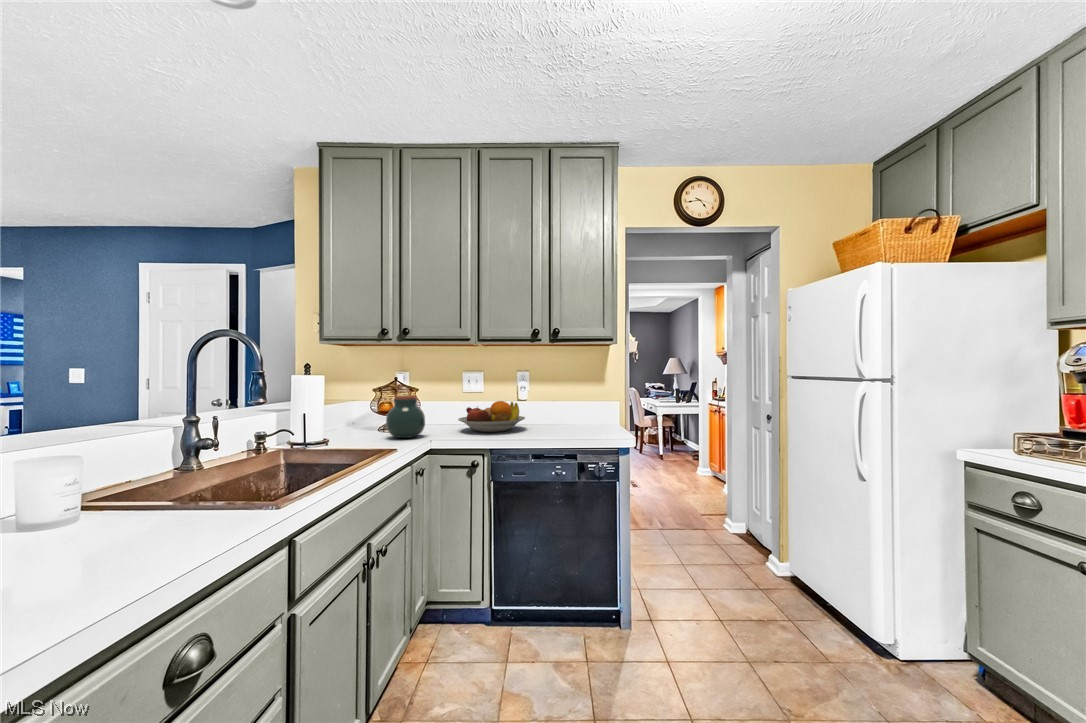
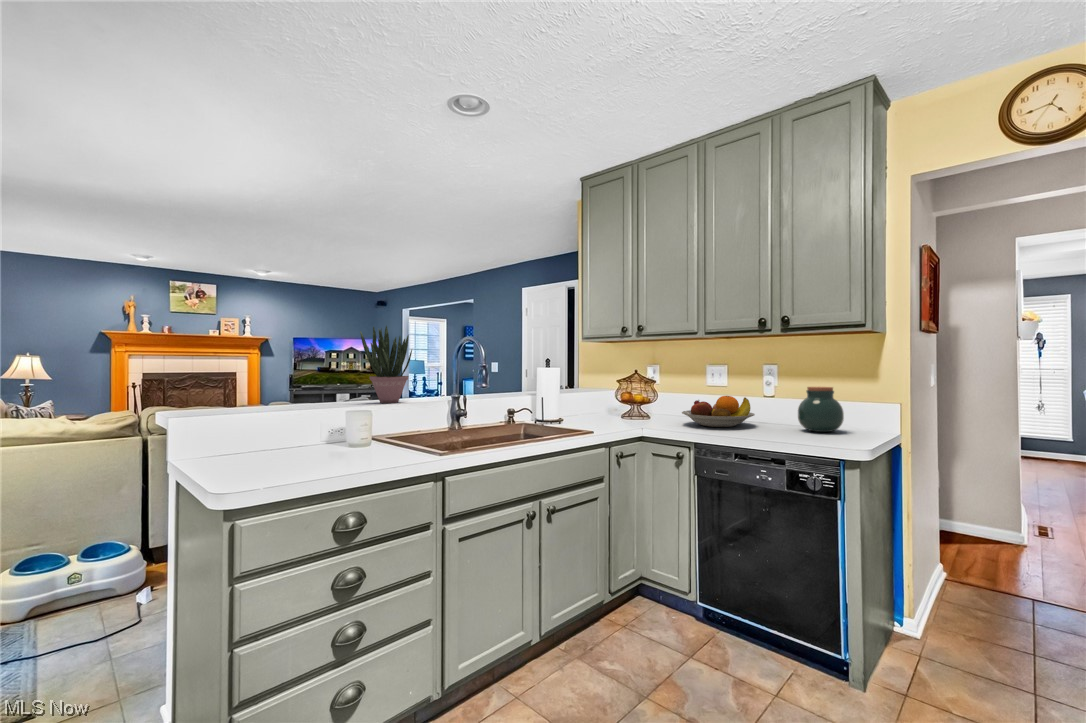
potted plant: none [11,310,134,442] -> present [360,326,412,403]
jar: present [386,395,425,438] -> present [798,387,844,432]

